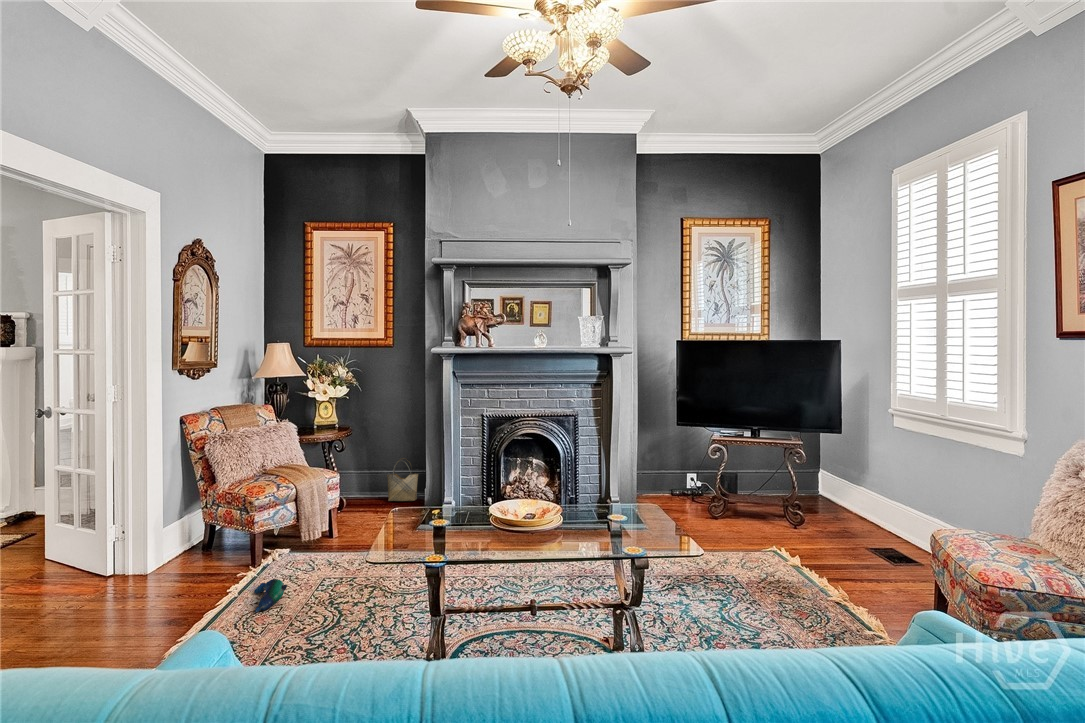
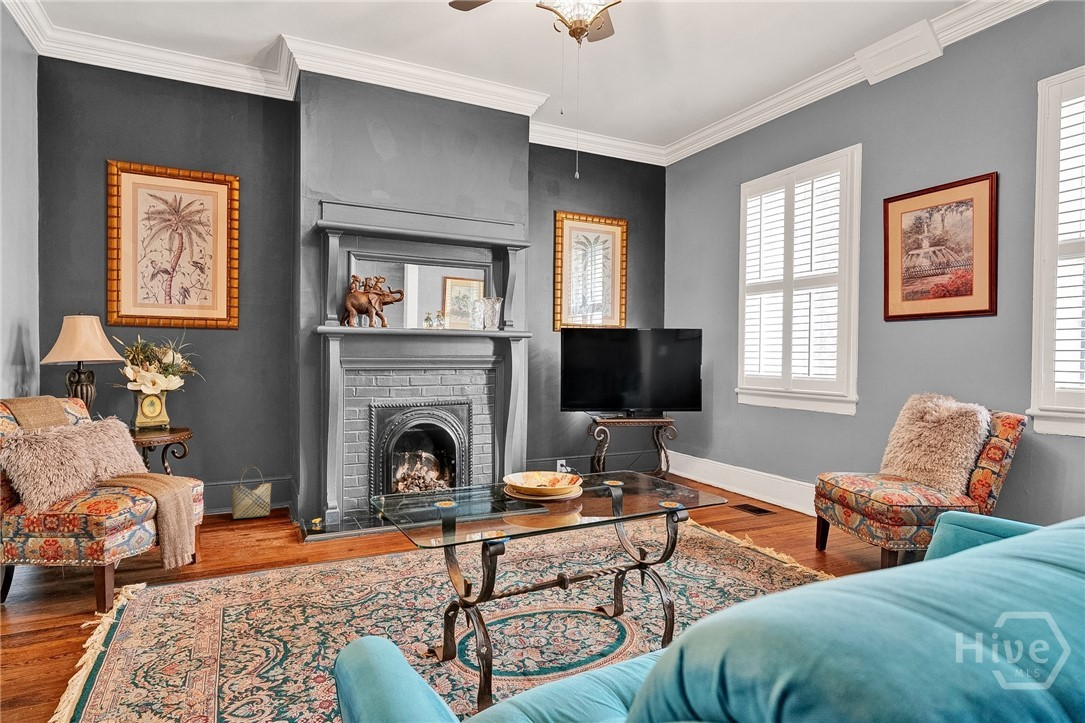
plush toy: present [254,579,287,612] -> none [131,615,191,660]

